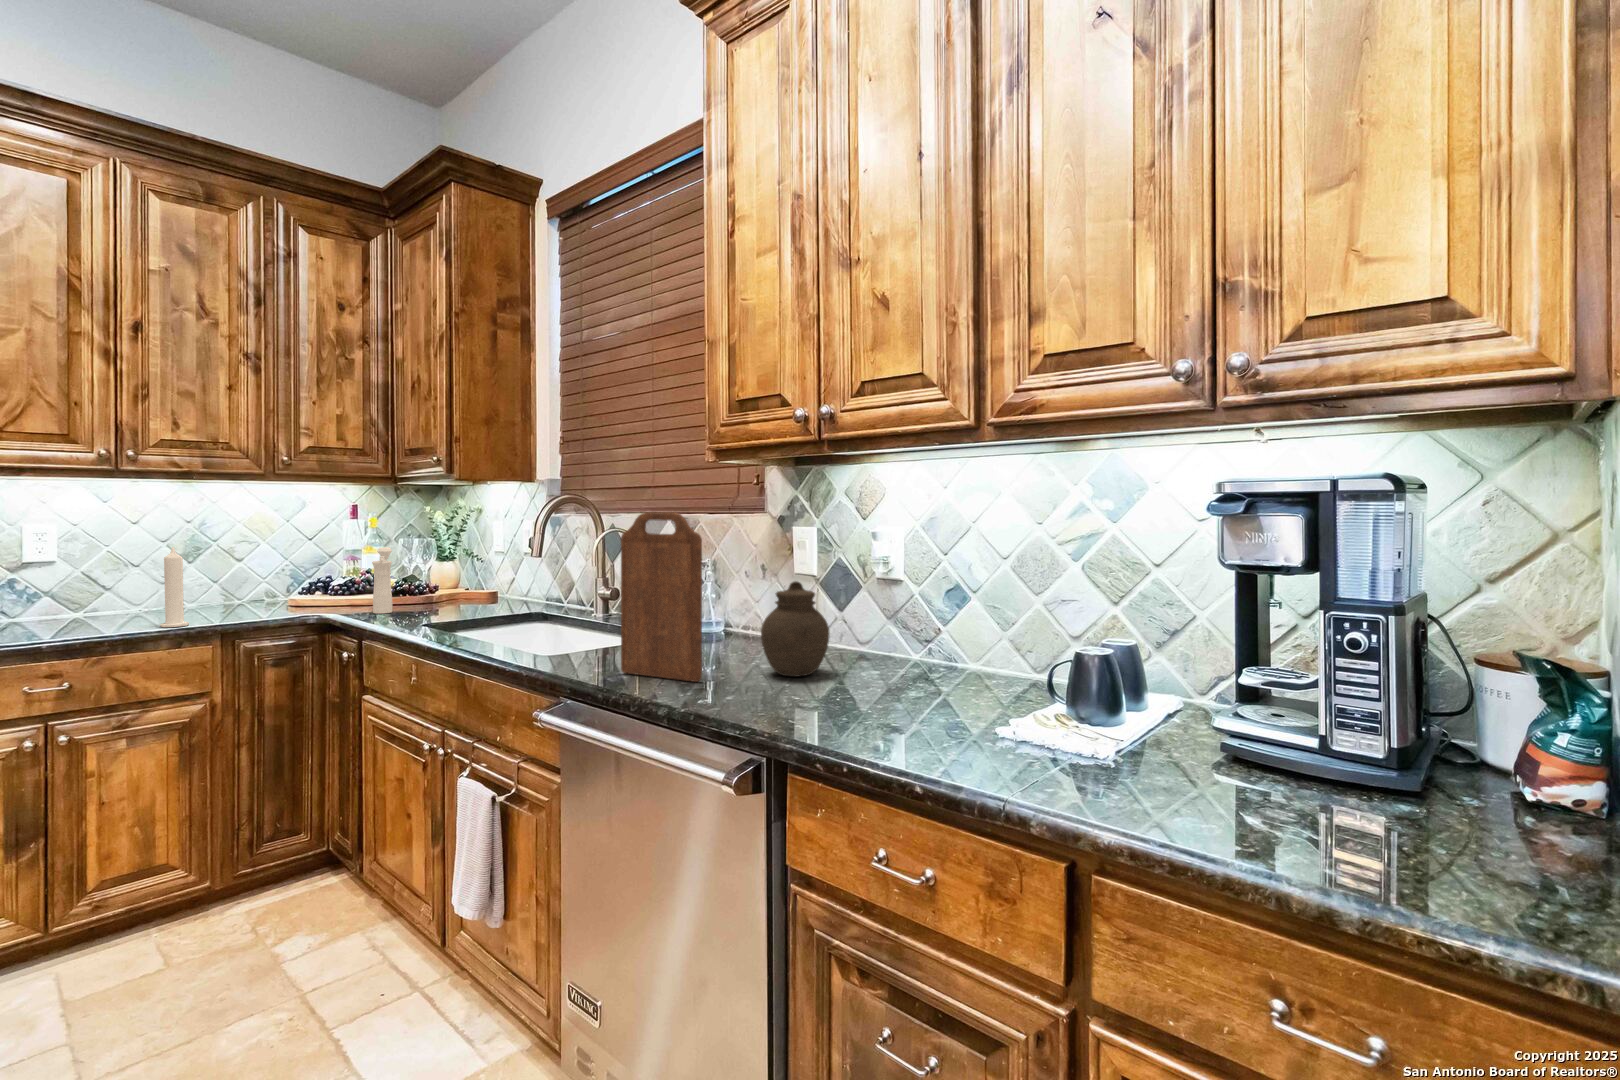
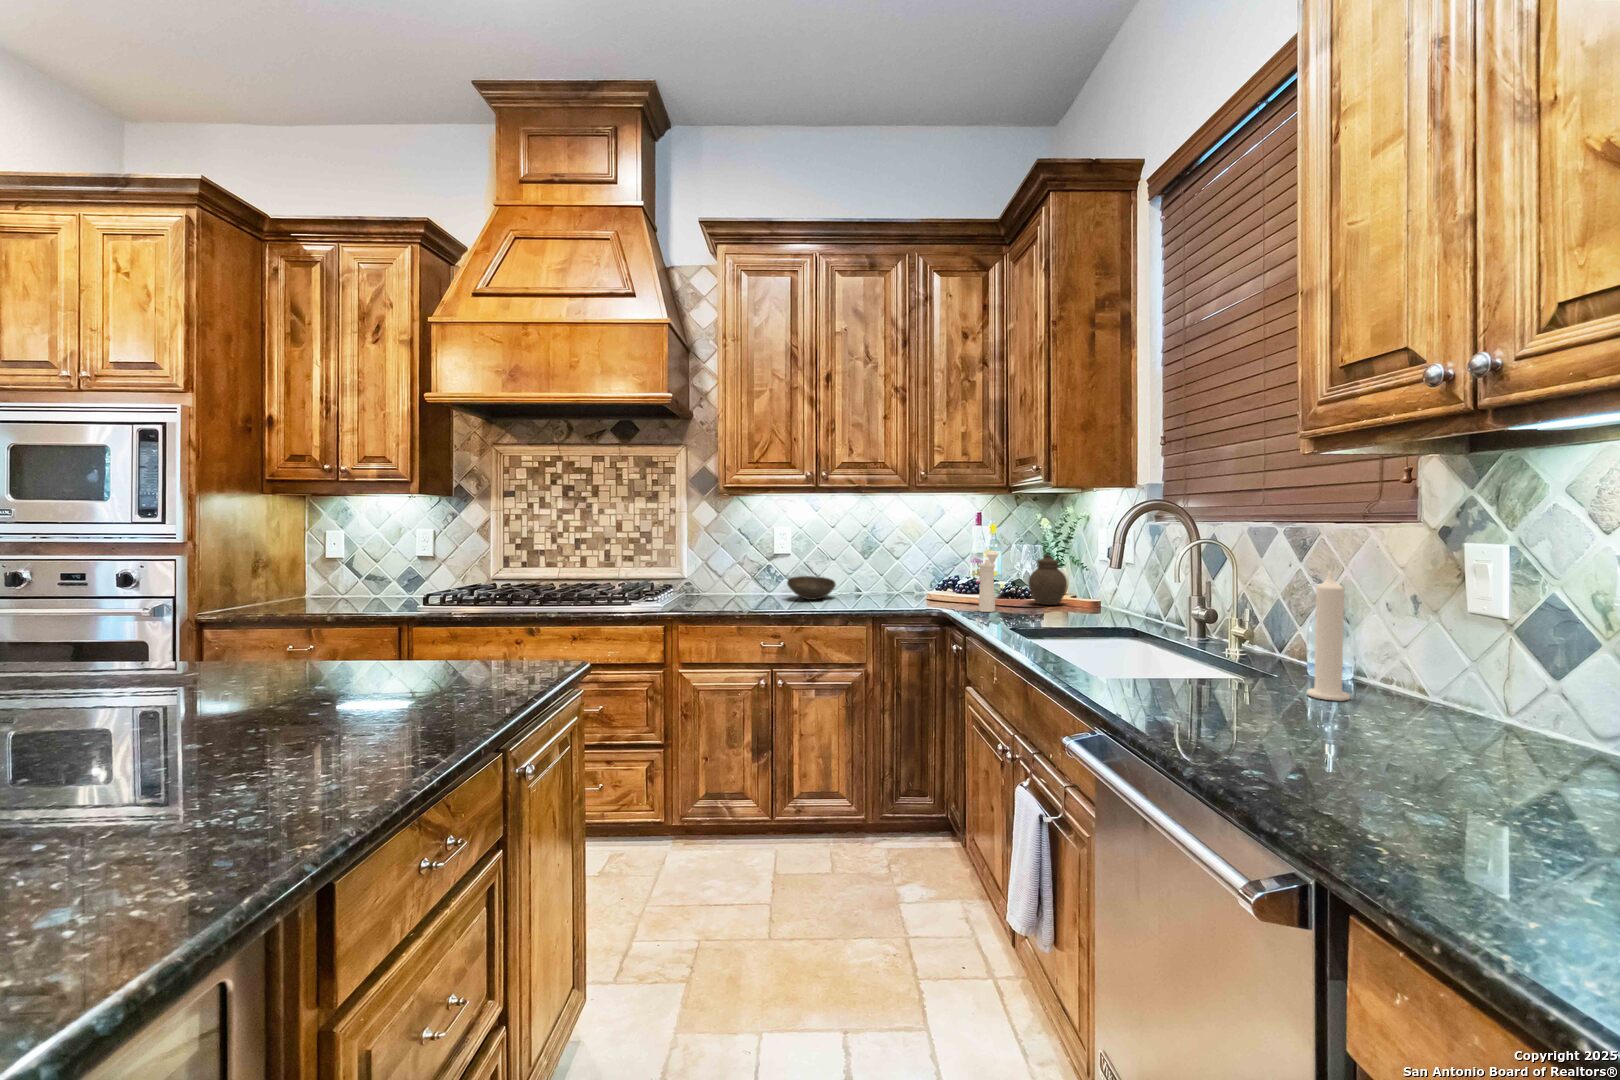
cutting board: present [621,512,702,682] -> none [1164,525,1267,750]
candle: present [160,547,189,627] -> present [1307,571,1350,701]
jar: present [761,581,830,677] -> present [1028,554,1067,605]
bowl: none [56,589,147,621] -> present [787,576,836,600]

